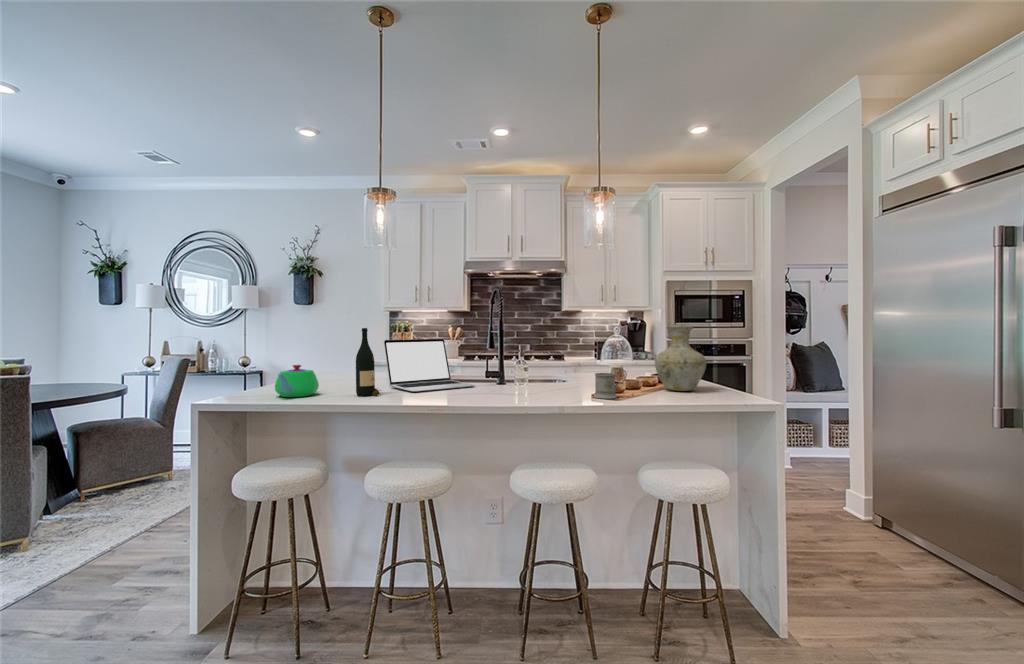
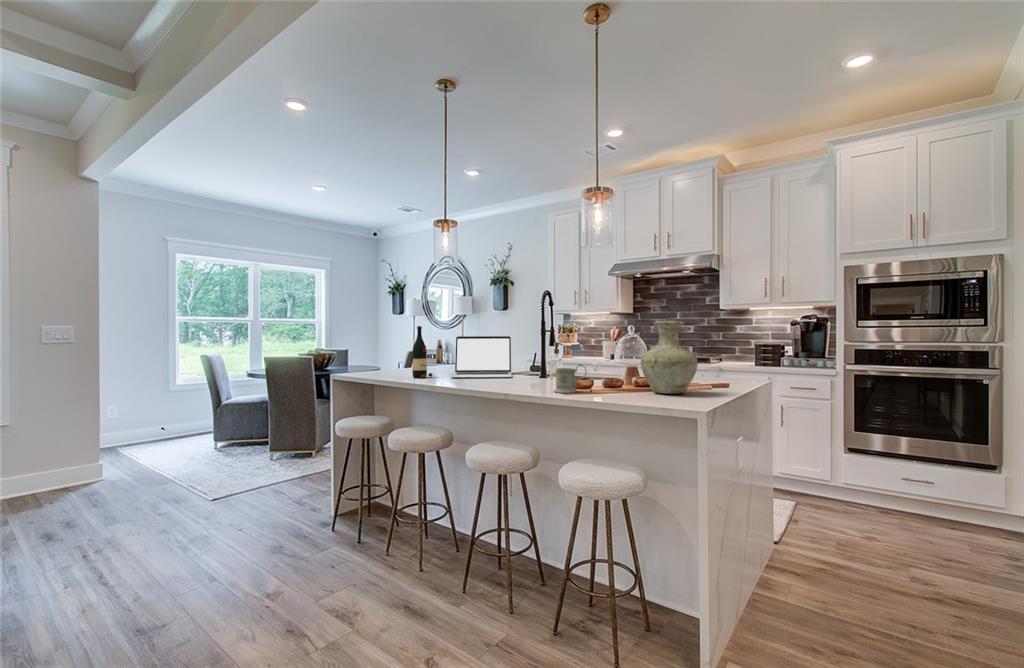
teapot: present [275,365,319,397] -> none [366,353,405,376]

